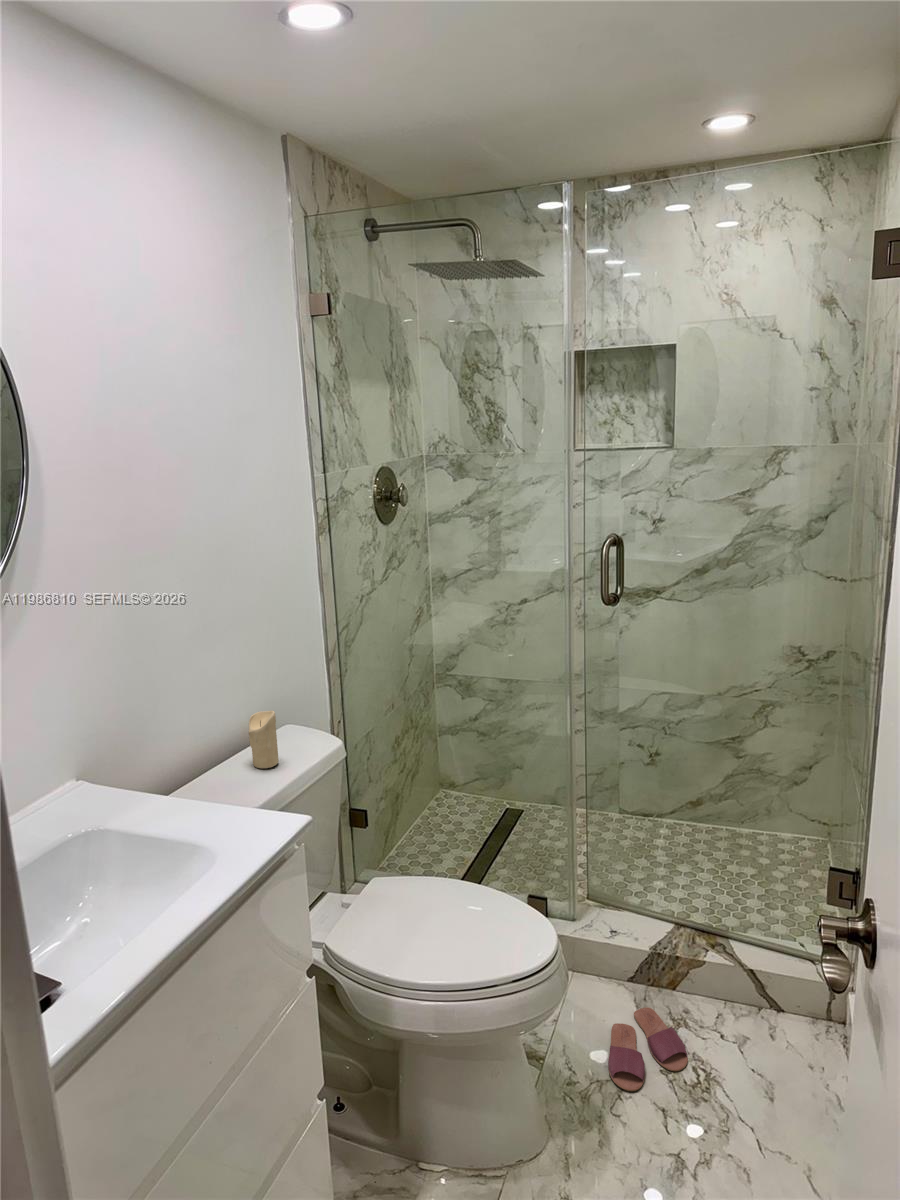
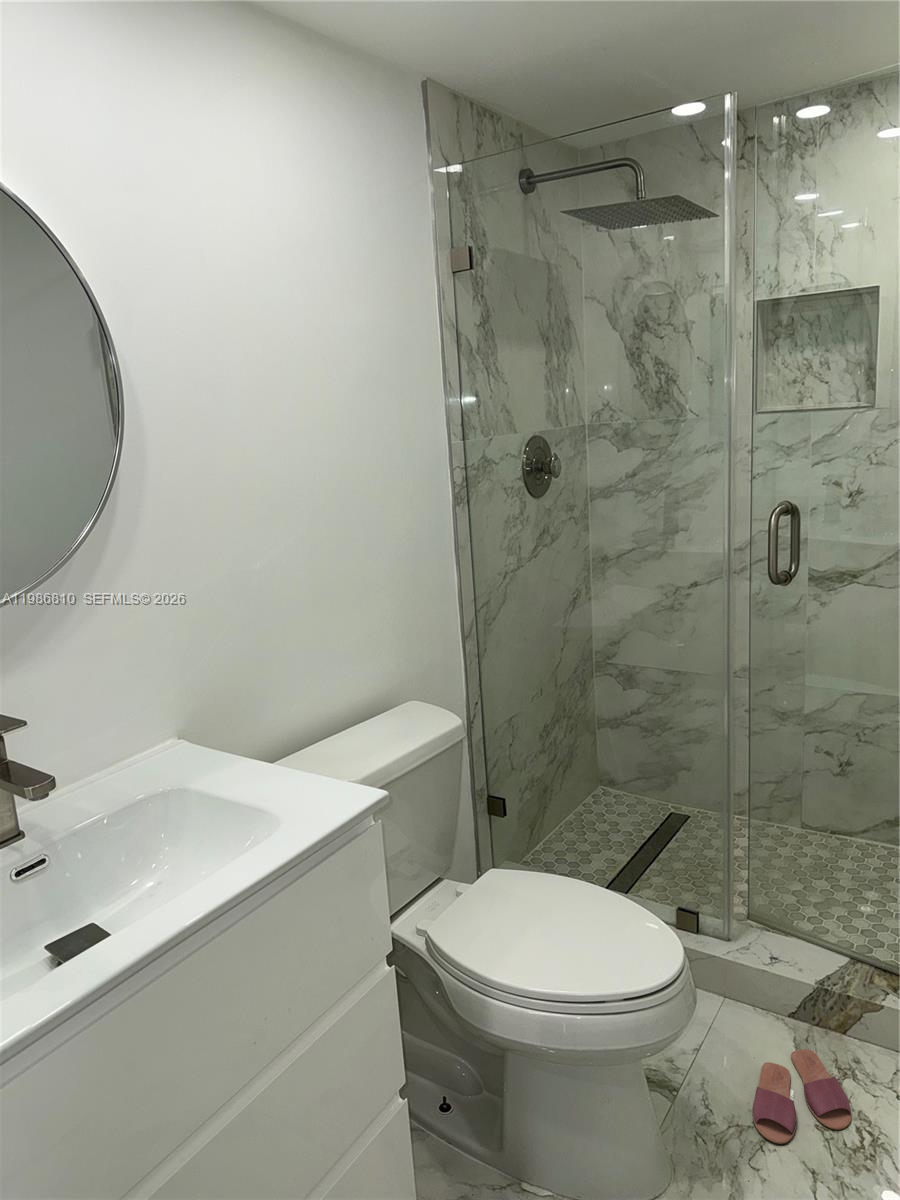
candle: present [249,711,279,768] -> none [365,683,396,742]

